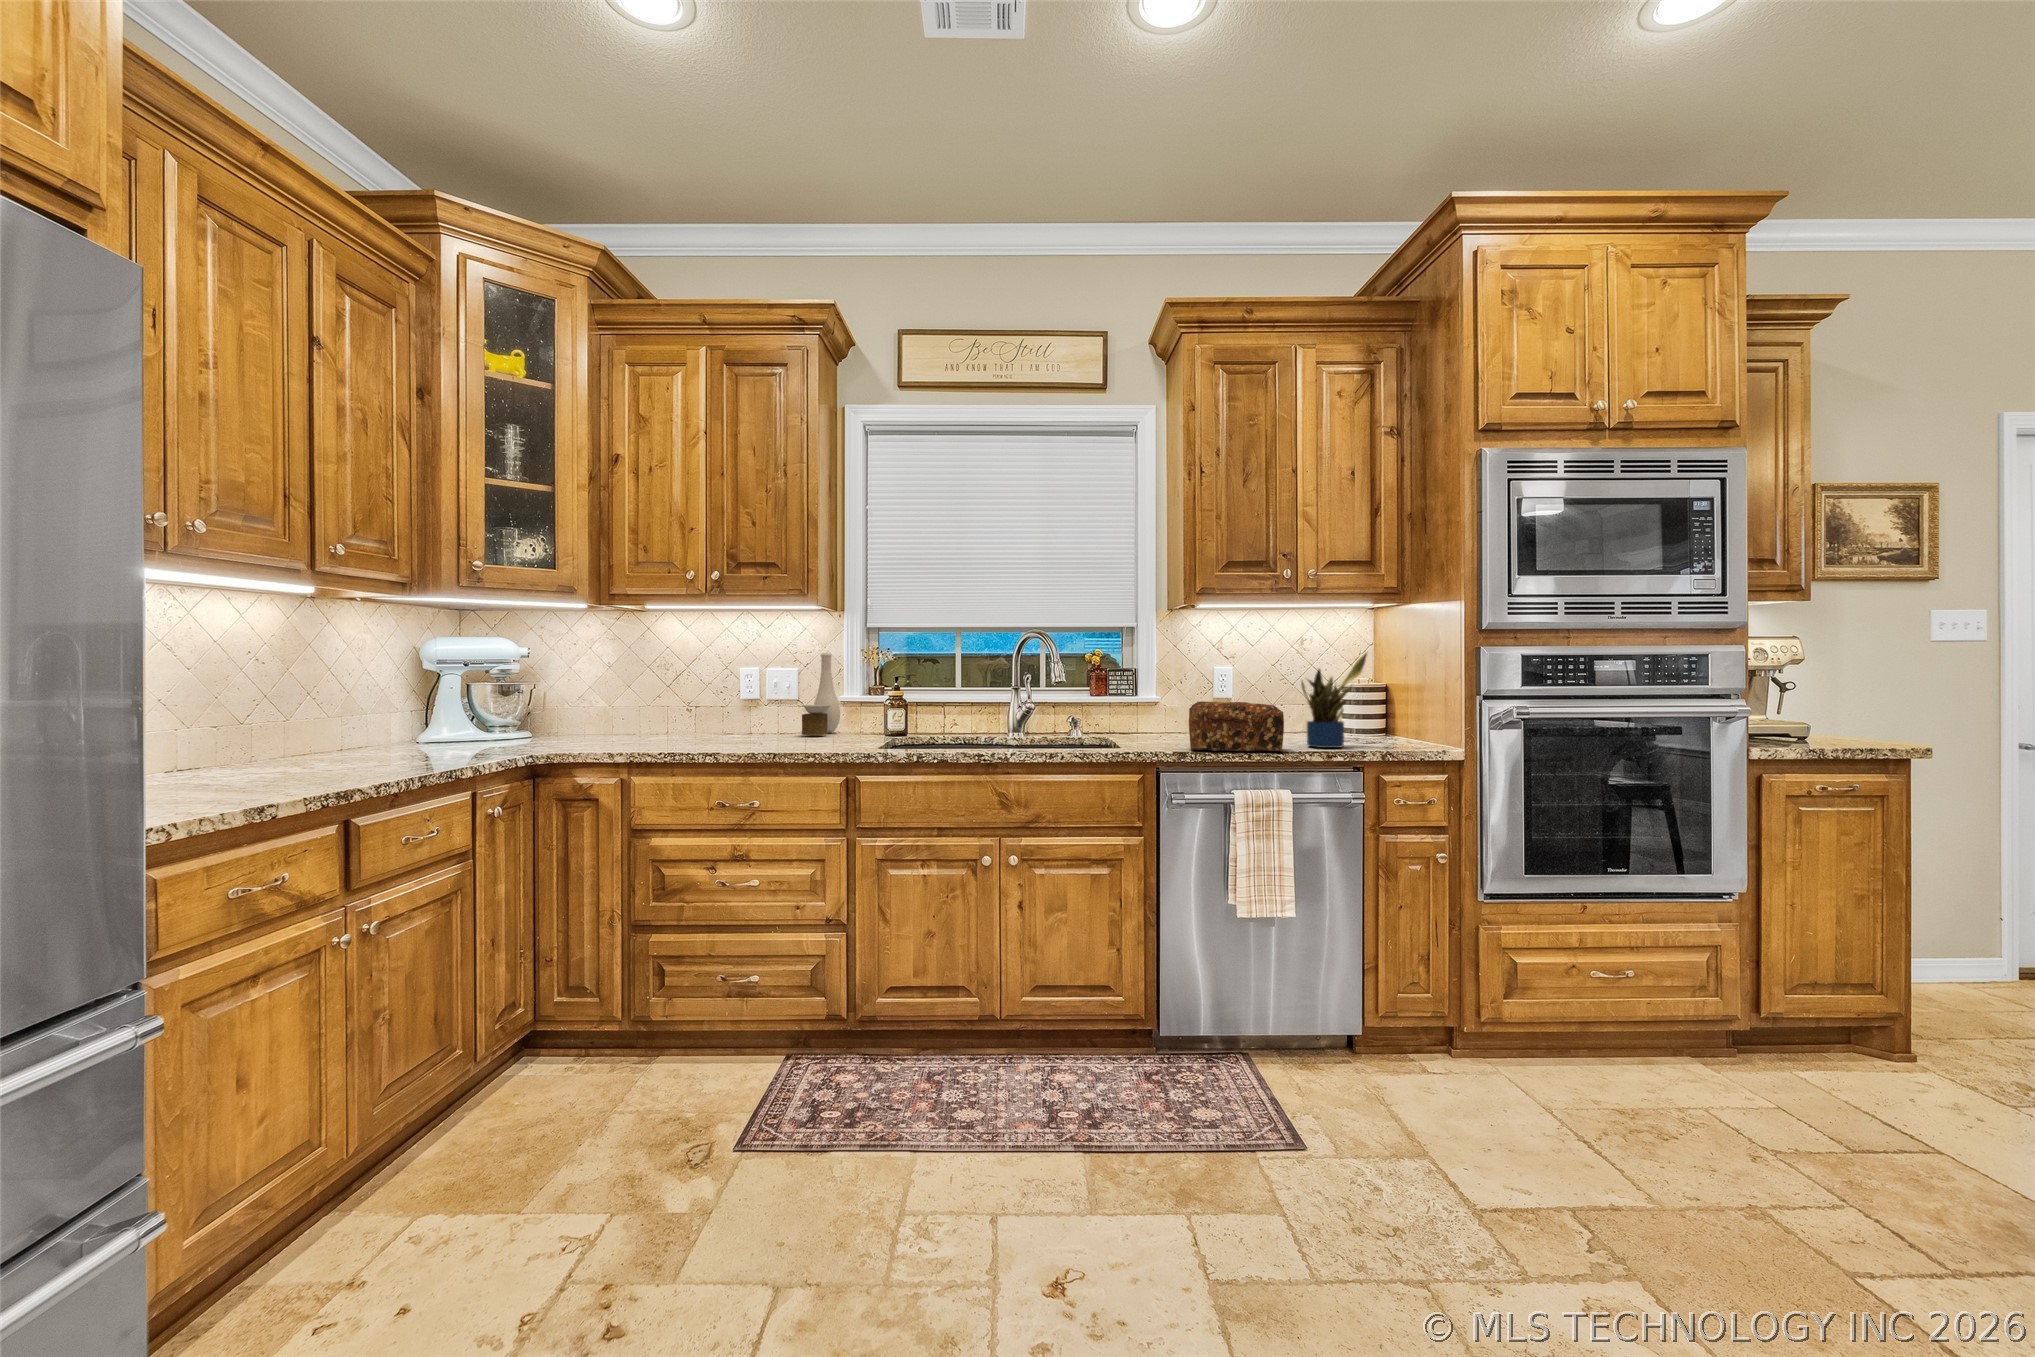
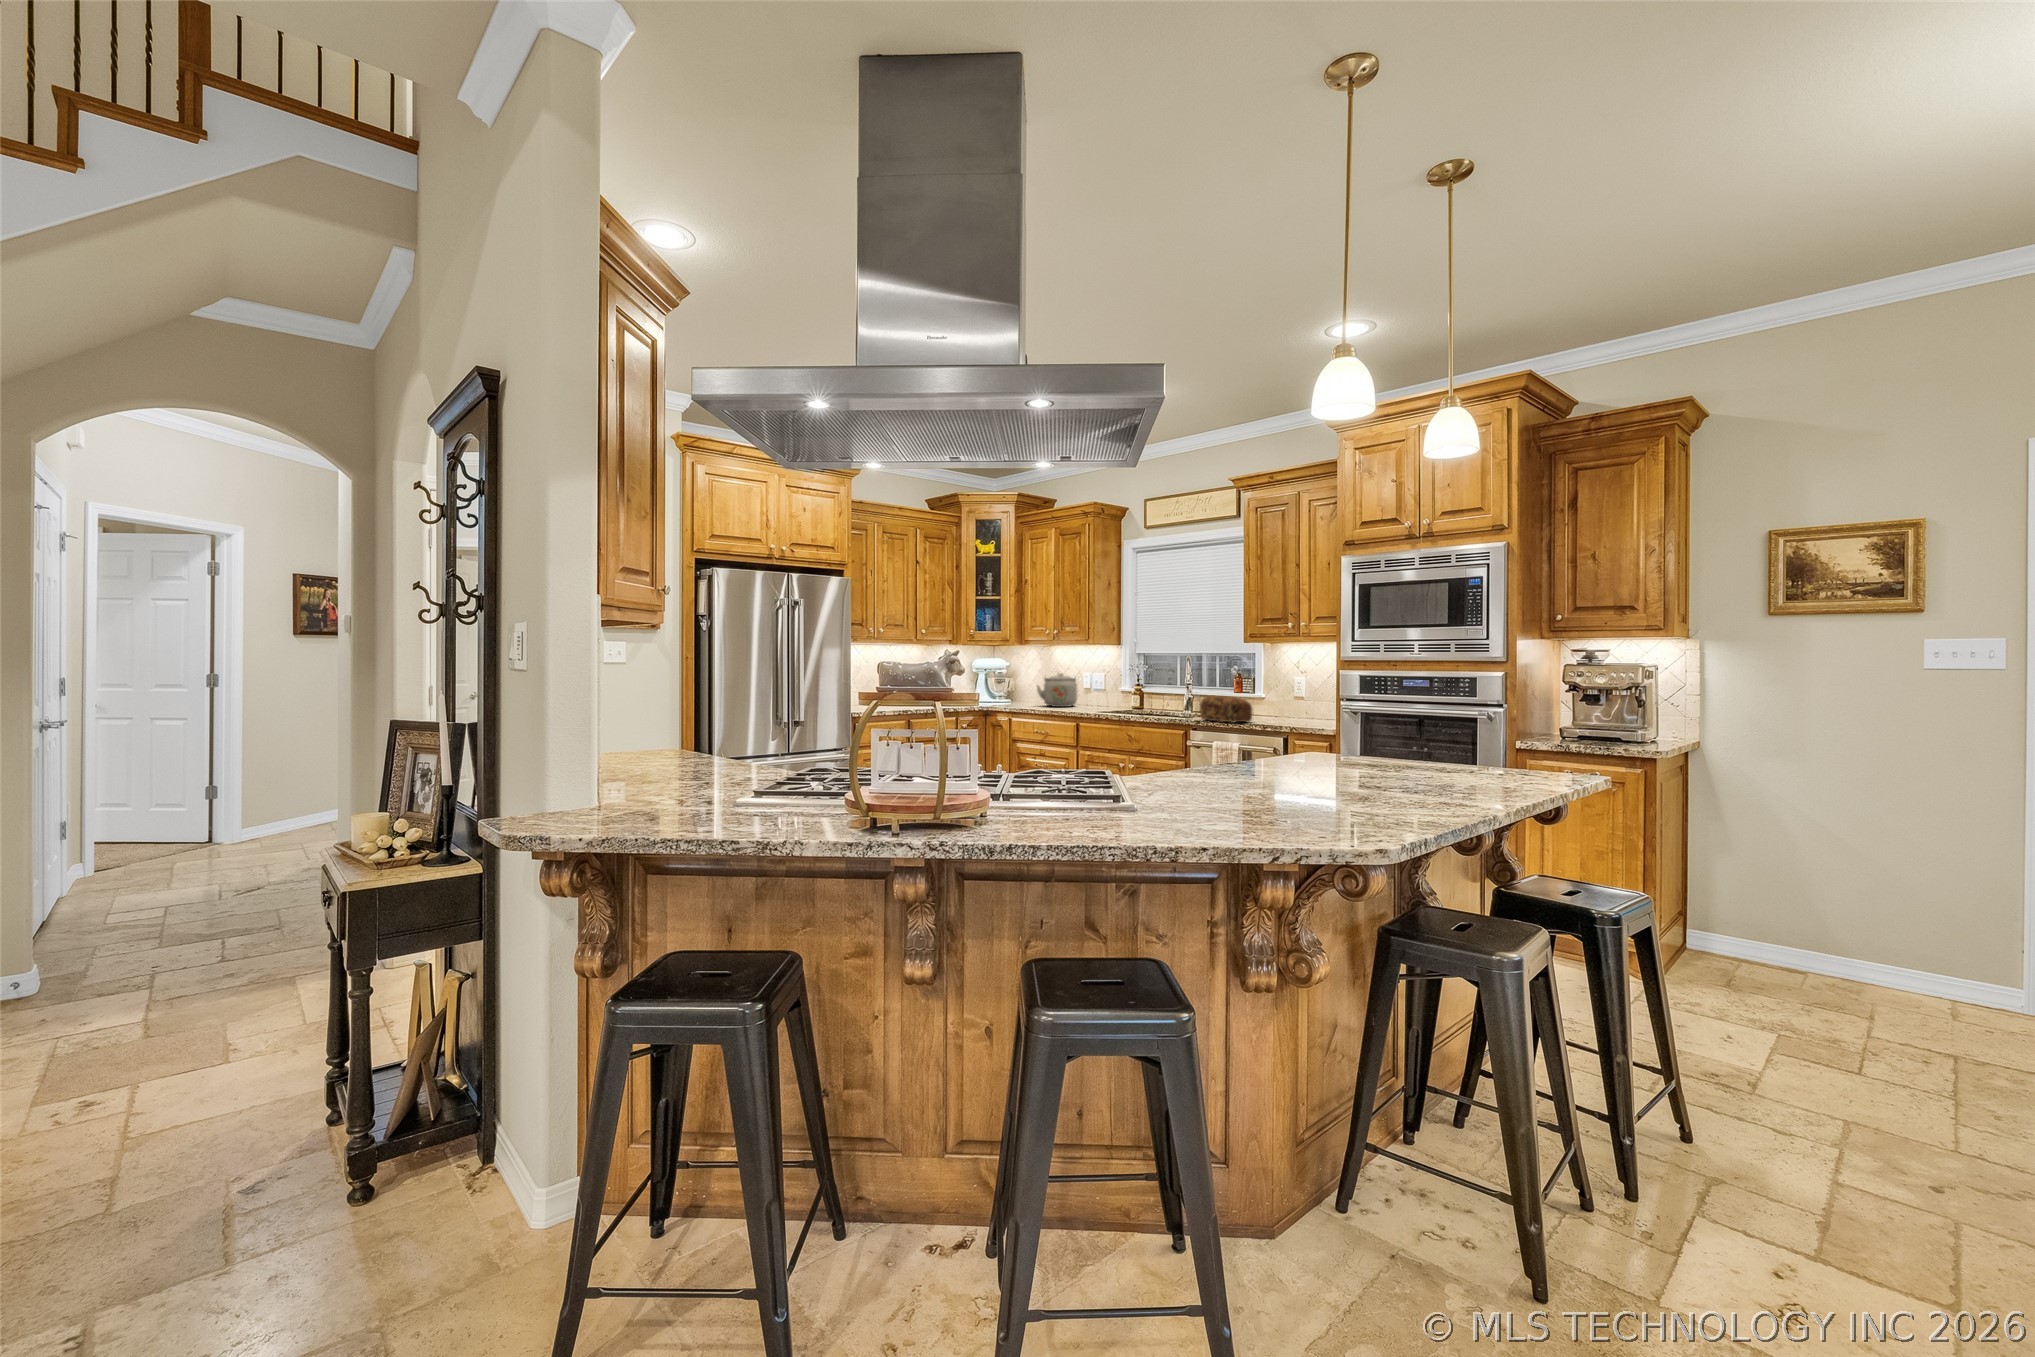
vase: present [802,653,840,735] -> none [1098,665,1124,705]
potted plant: present [1301,653,1367,748] -> none [1268,671,1305,724]
kettle: none [690,668,783,745] -> present [1036,673,1077,707]

